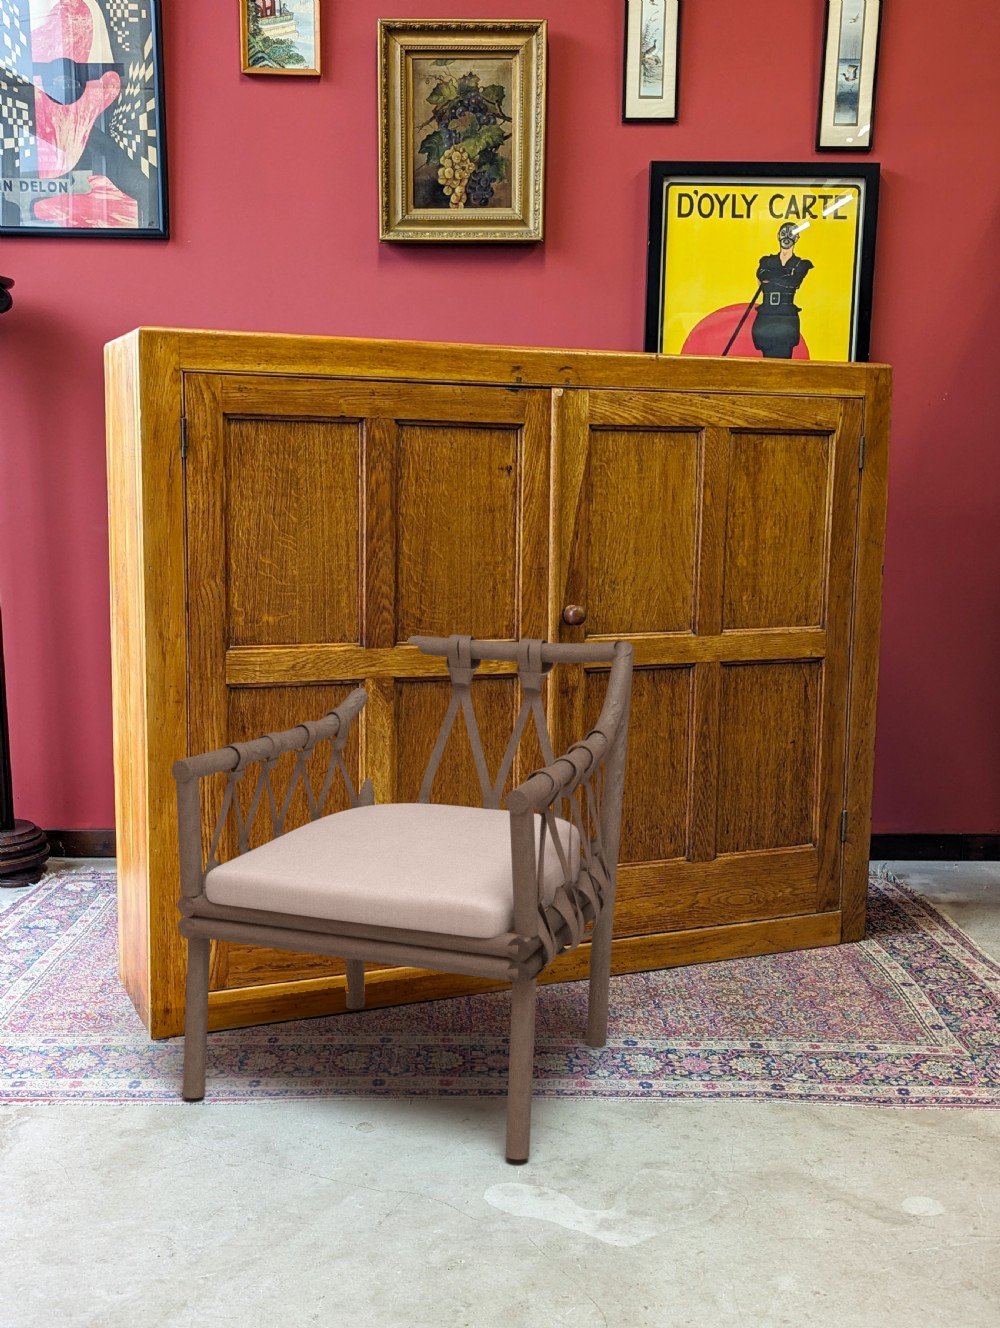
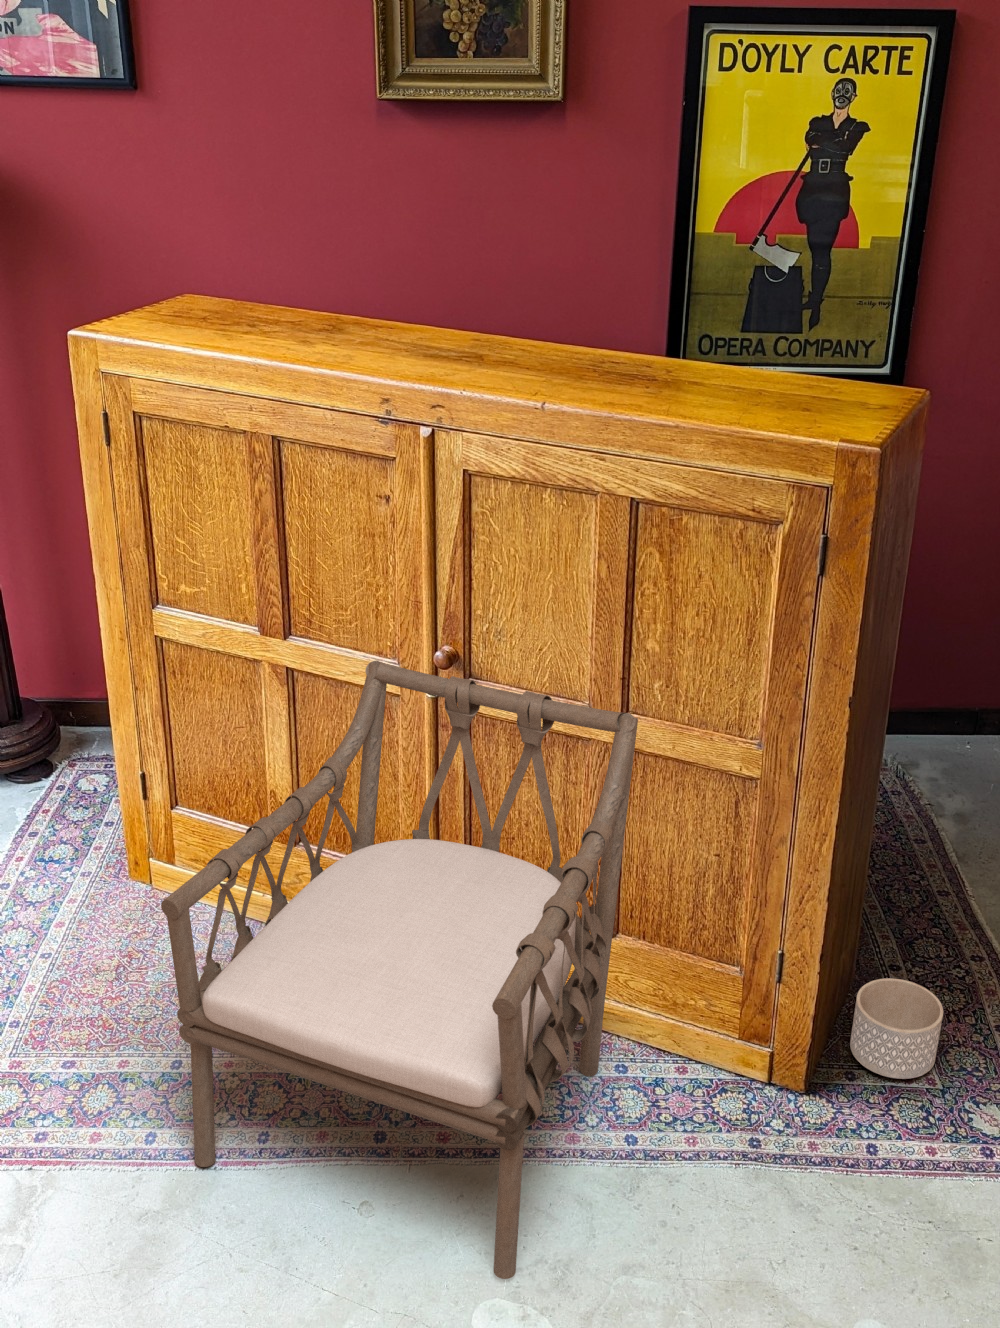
planter: none [867,956,959,1045] -> present [850,978,943,1079]

